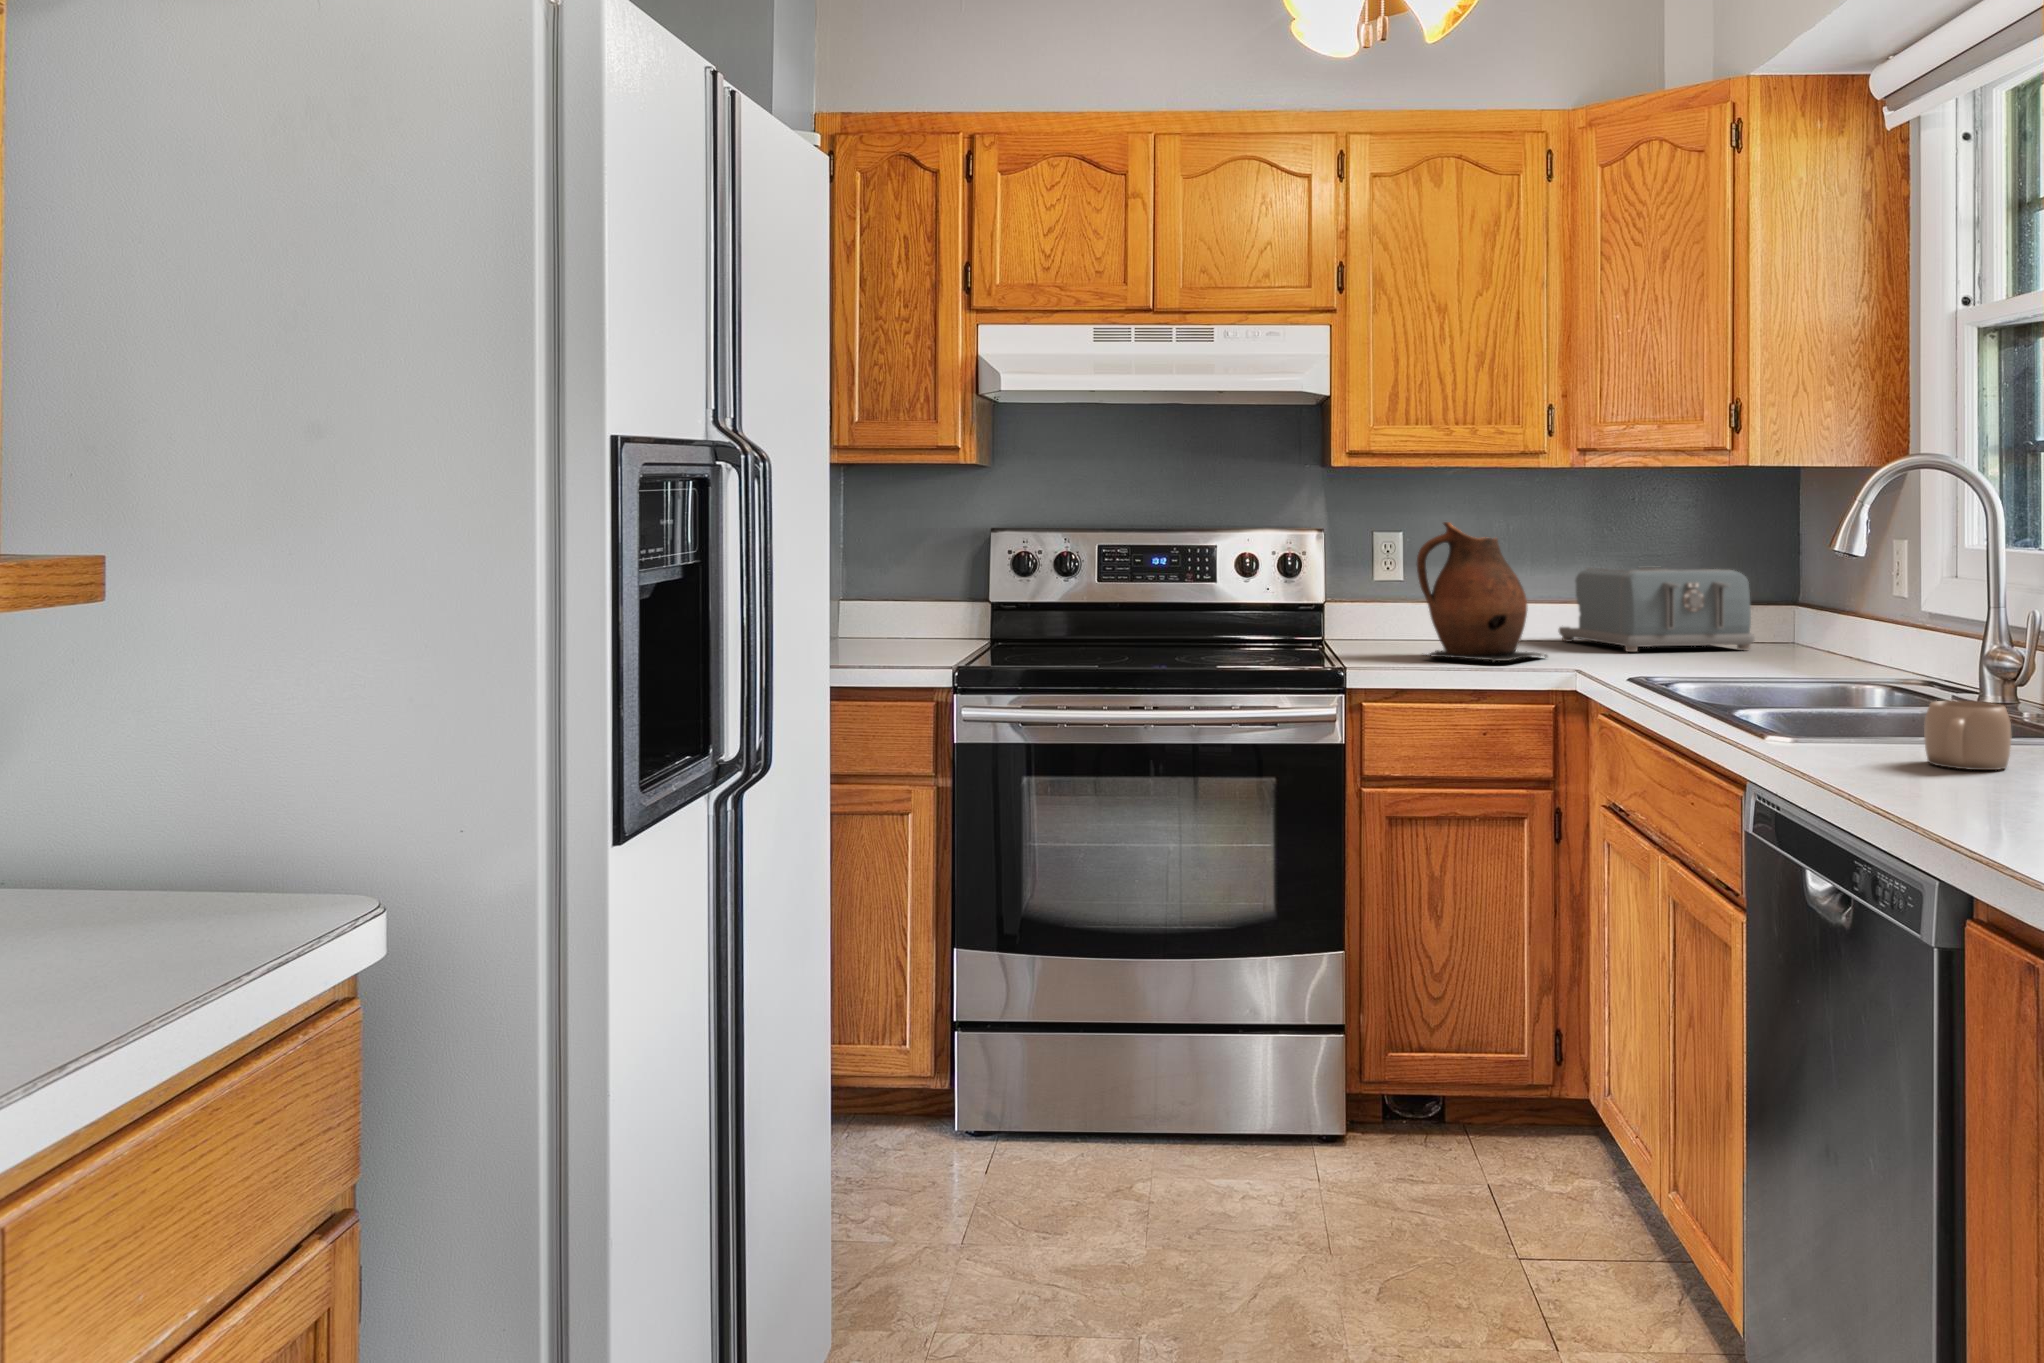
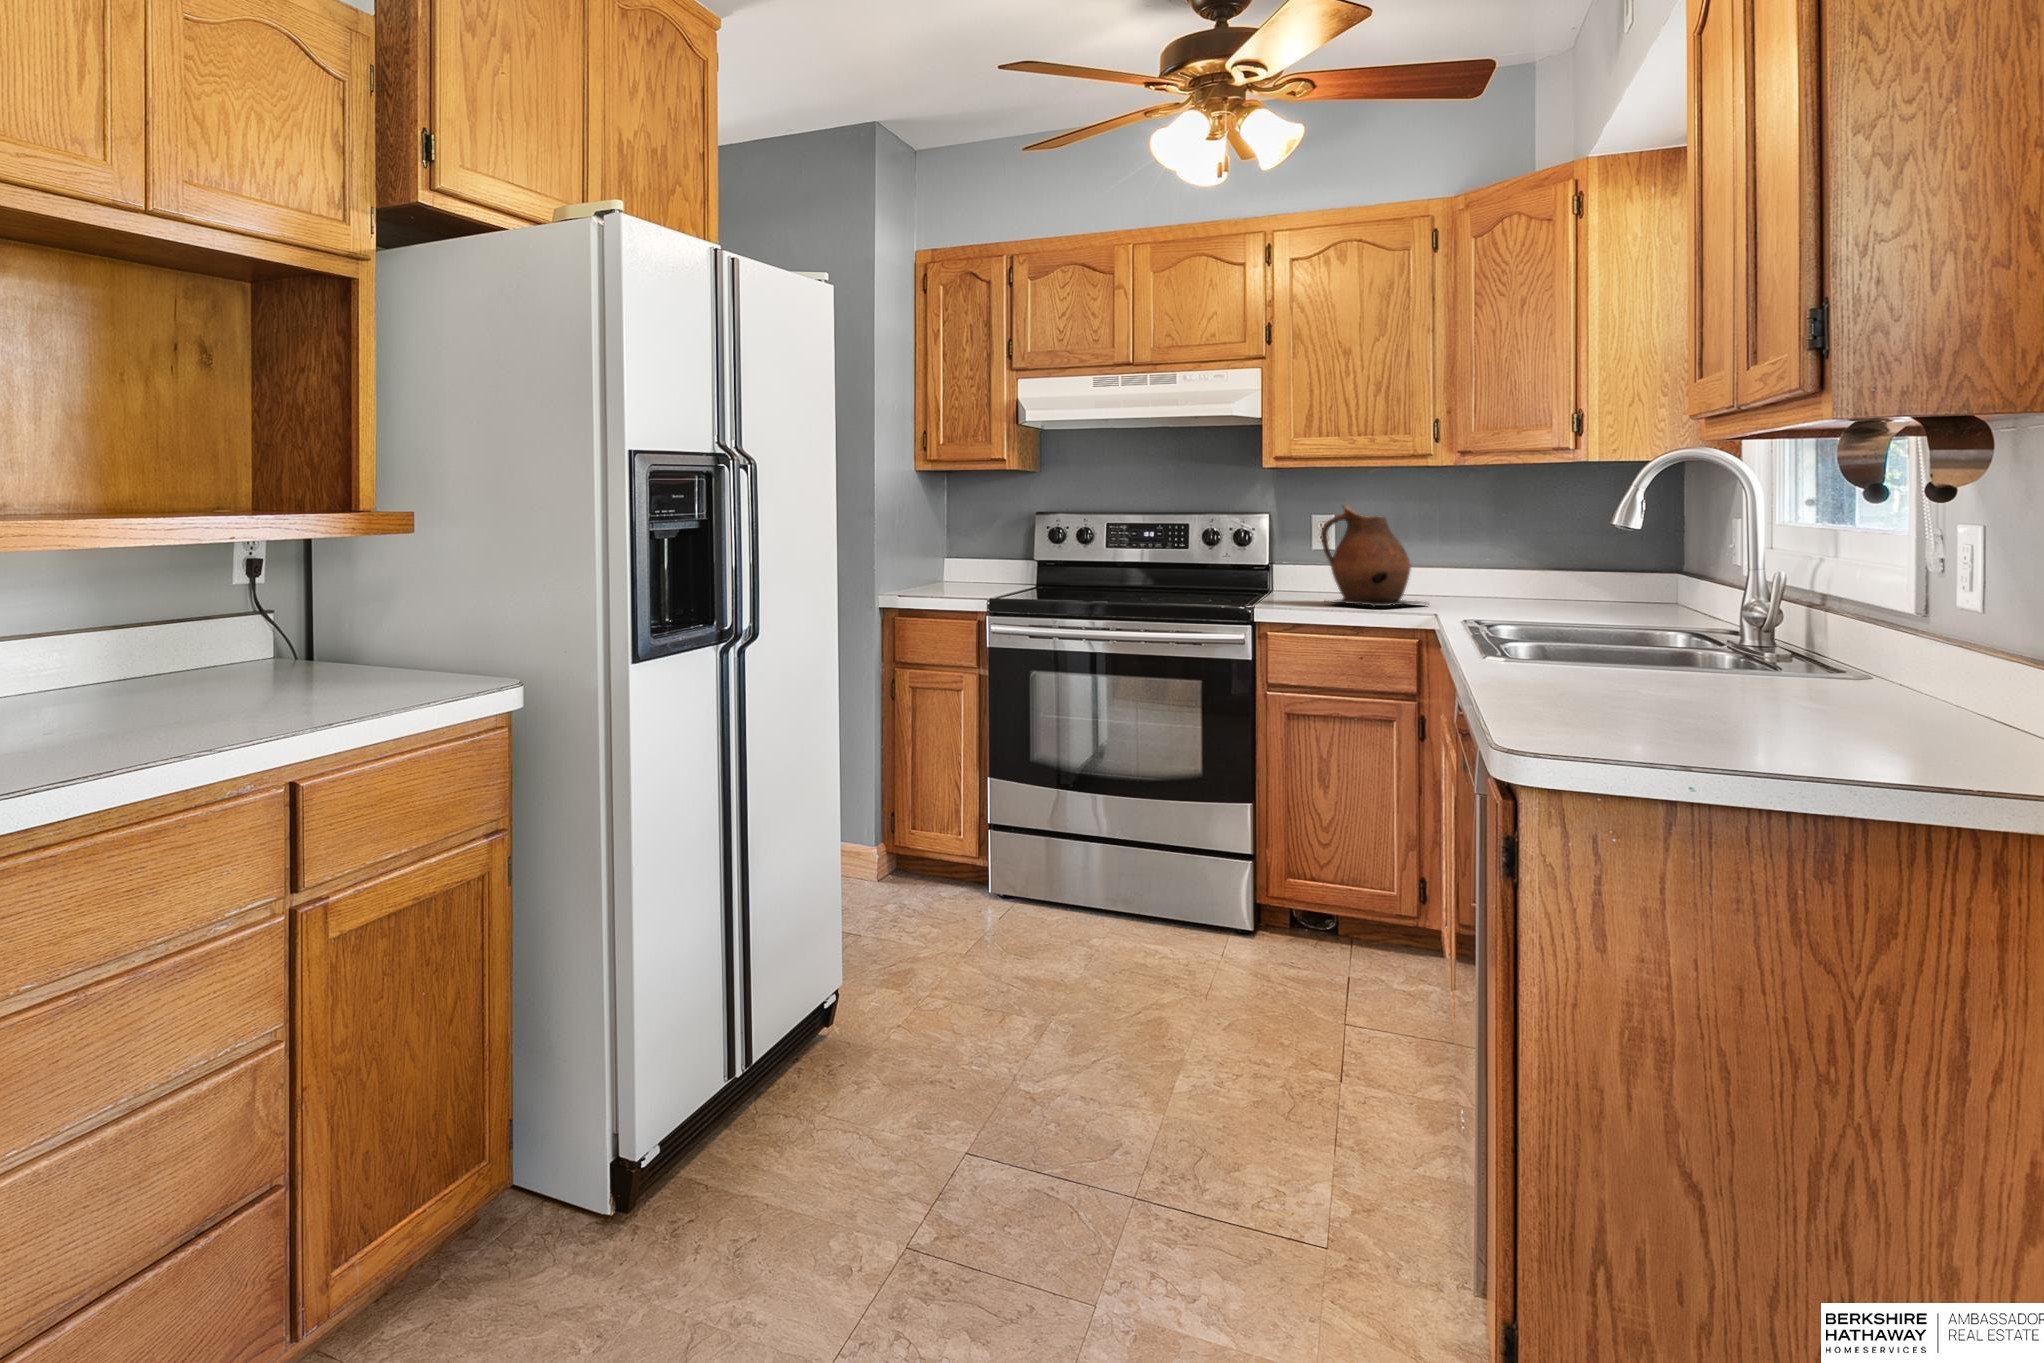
toaster: present [1559,568,1754,652] -> none [1469,539,1636,605]
mug: present [1924,701,2011,770] -> none [1585,631,1659,683]

